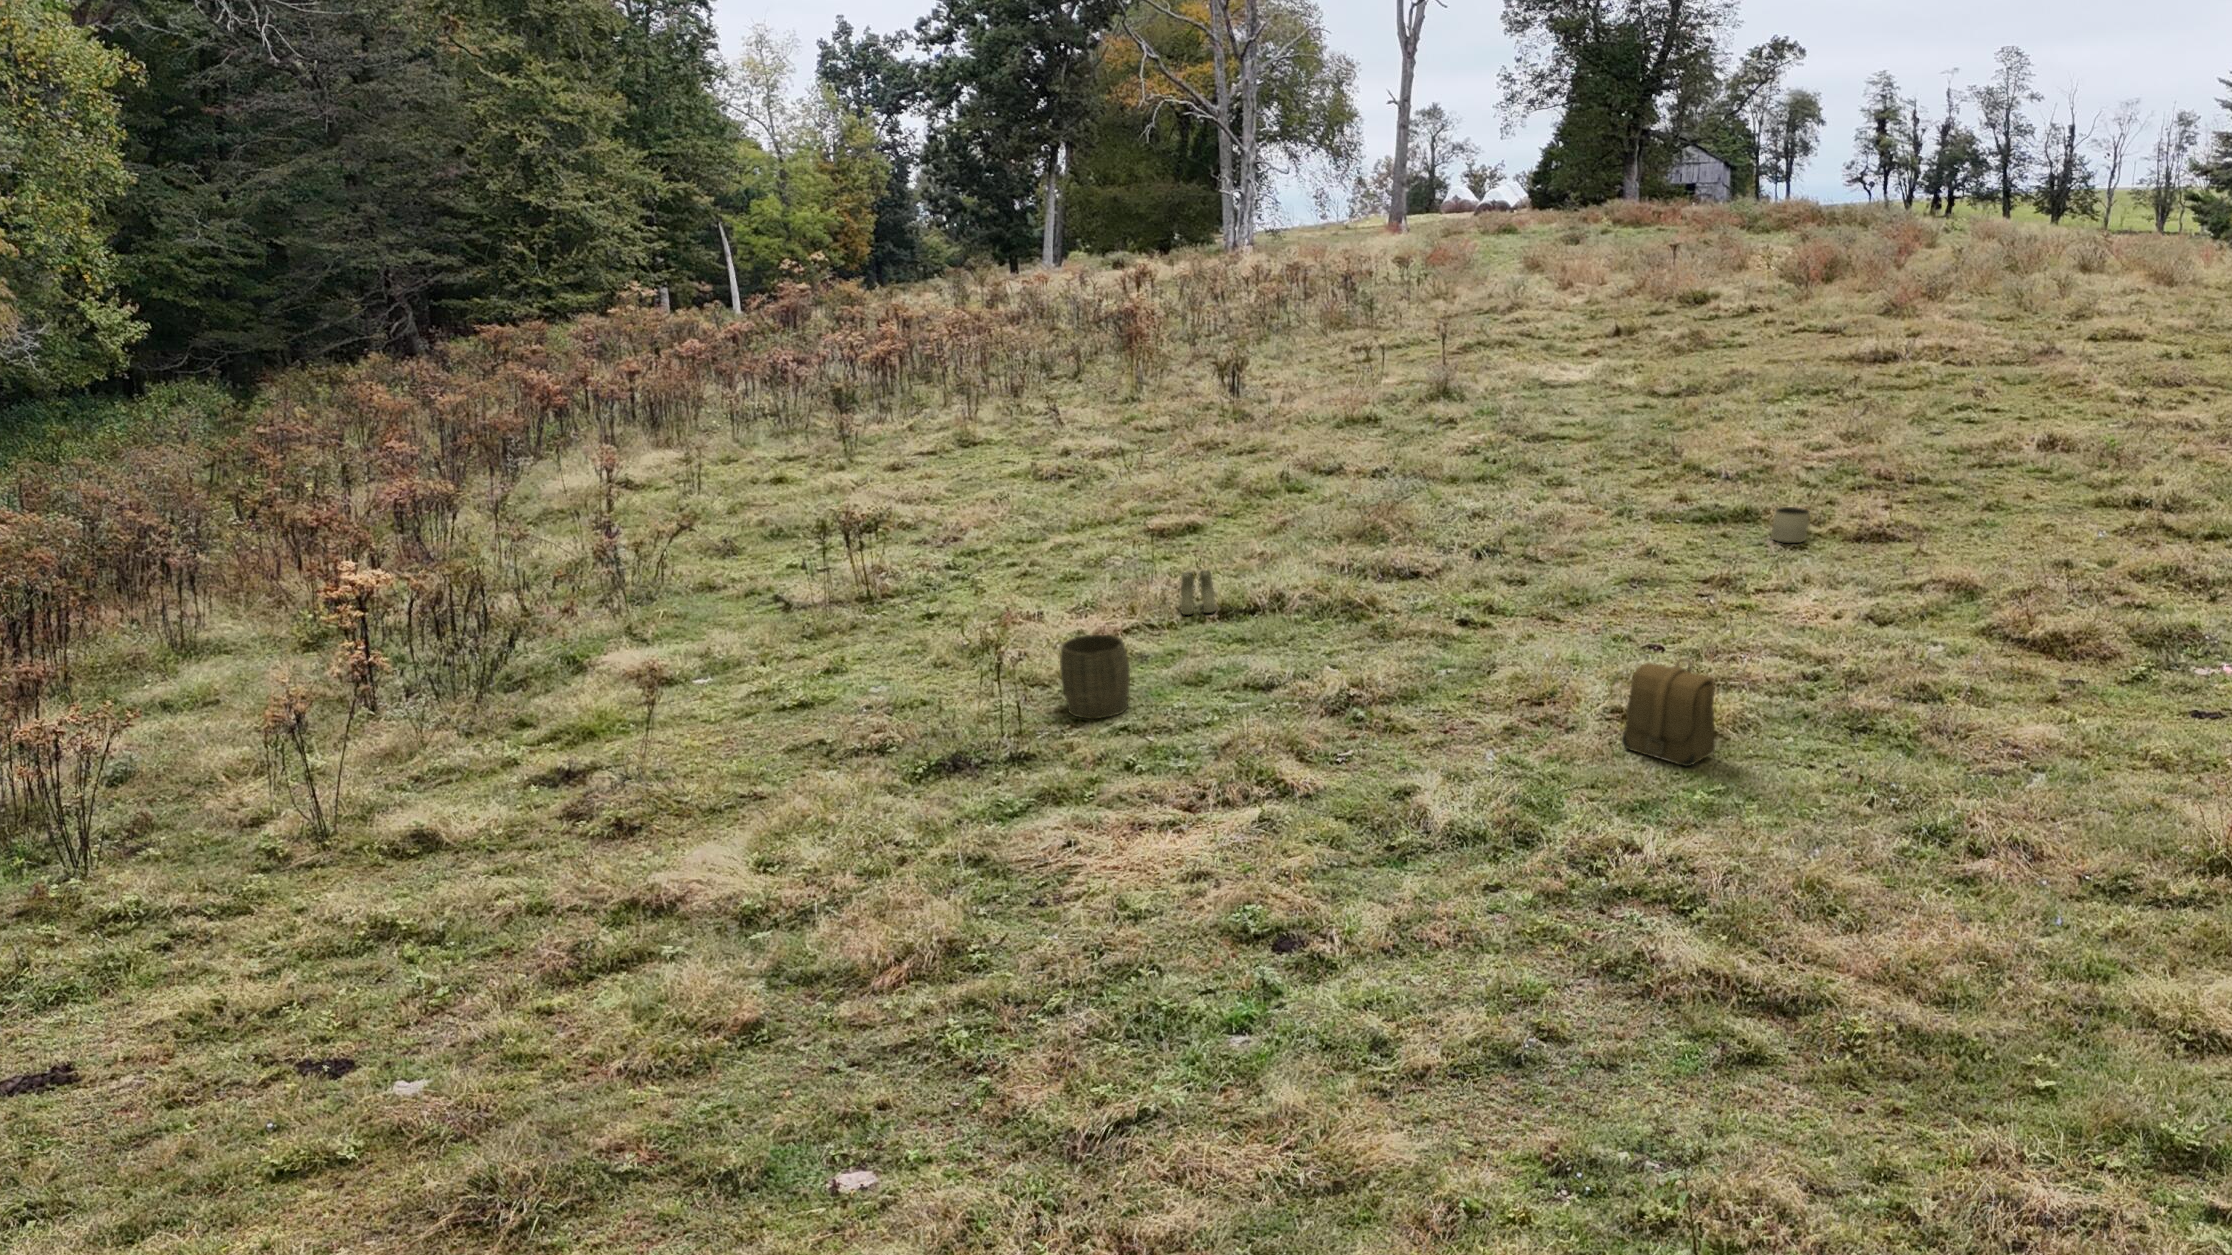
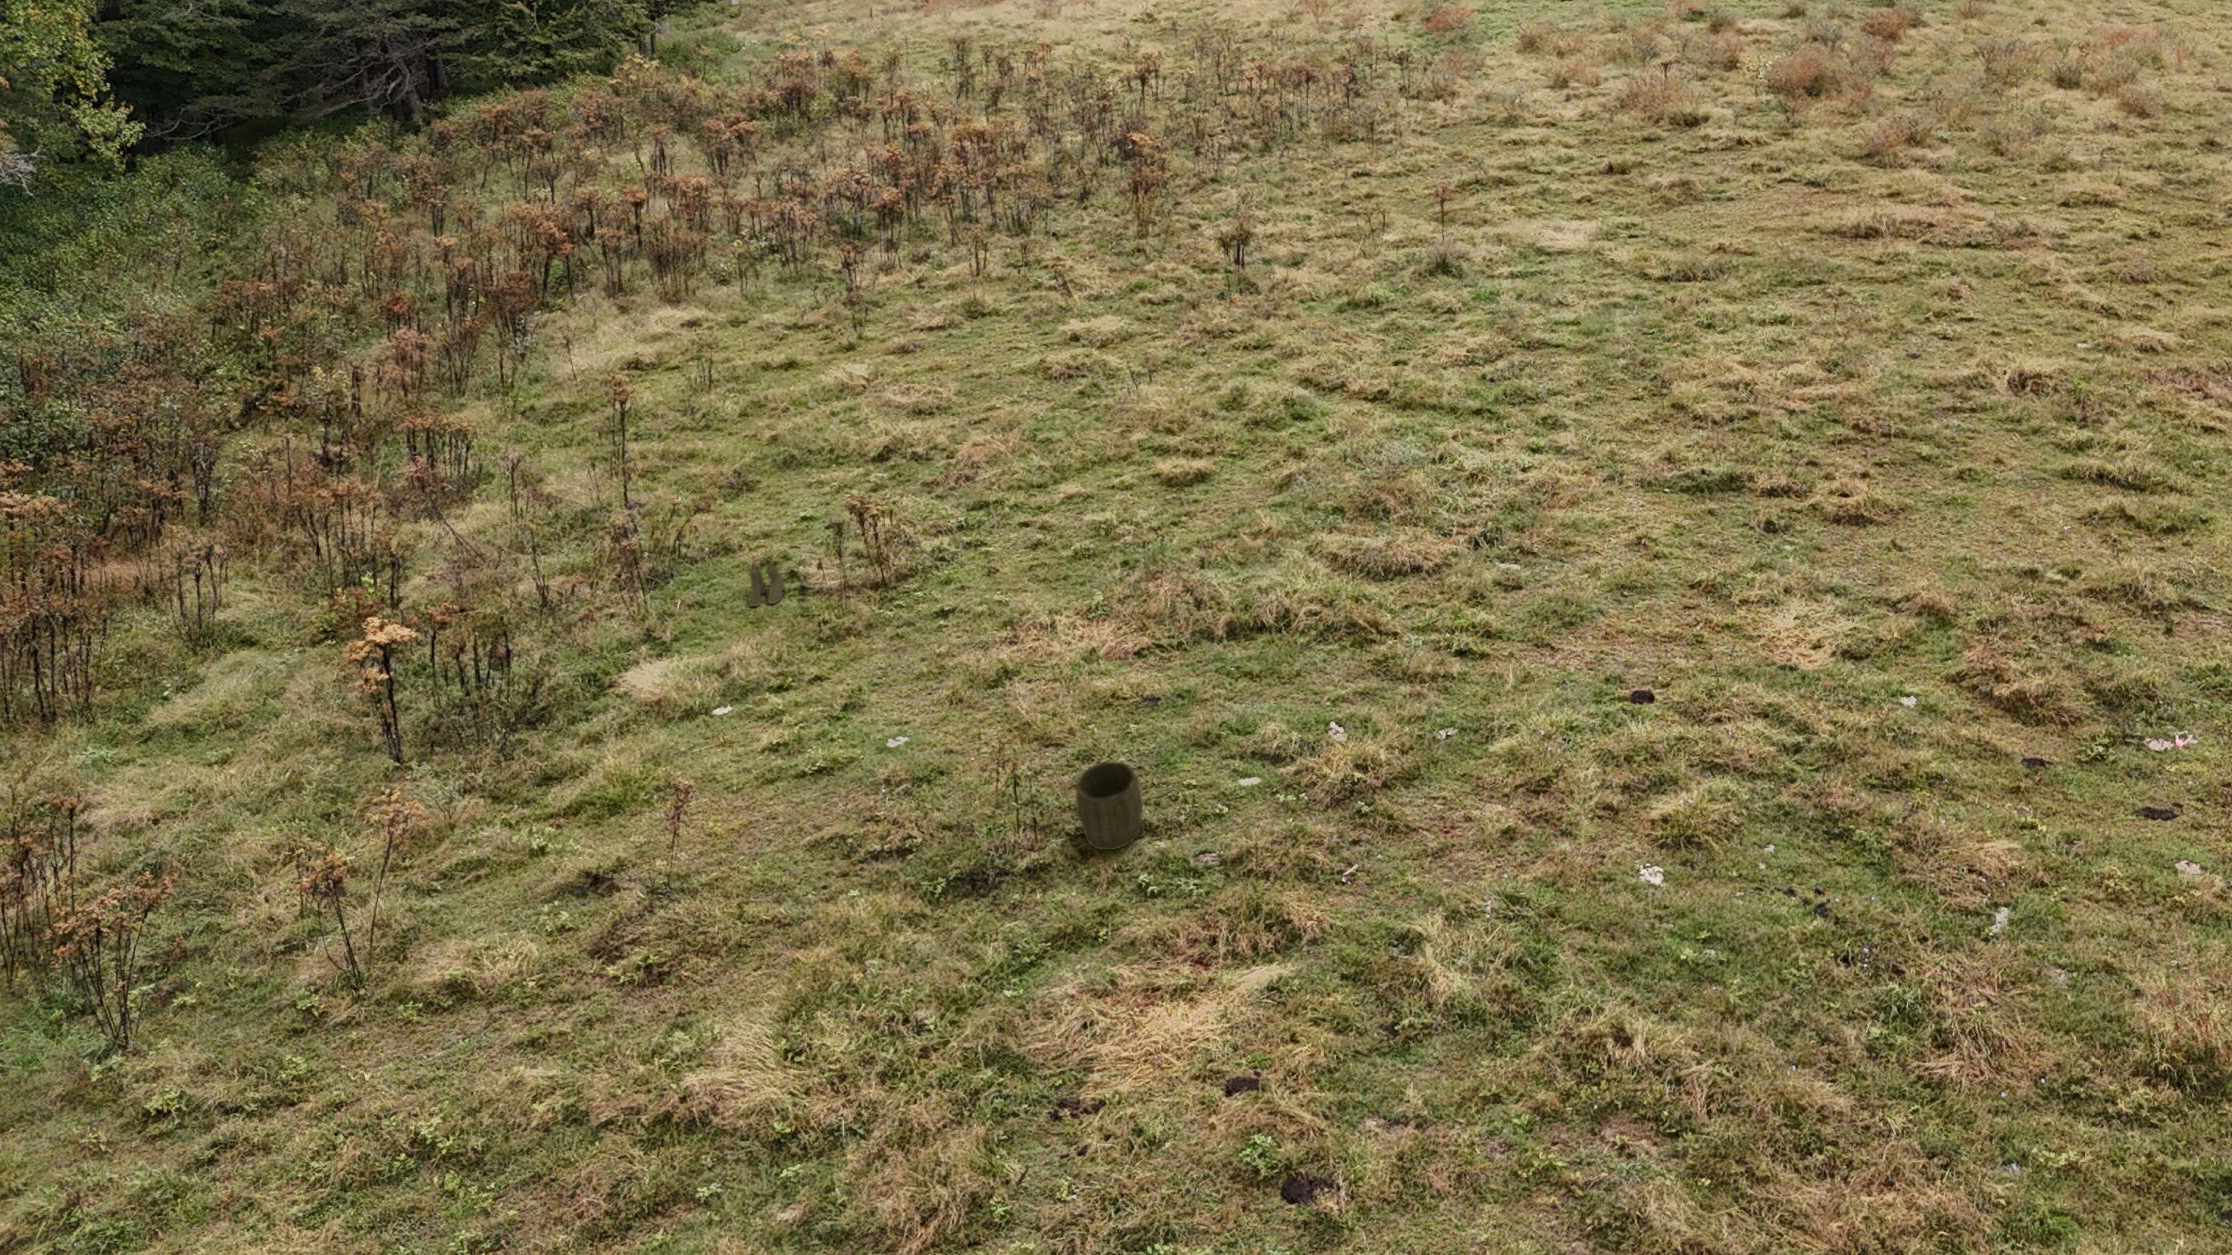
planter: present [1771,507,1810,543] -> none [1754,475,1789,513]
boots: present [1180,570,1216,615] -> present [749,564,785,607]
backpack: present [1622,658,1715,766] -> none [1598,824,1683,931]

